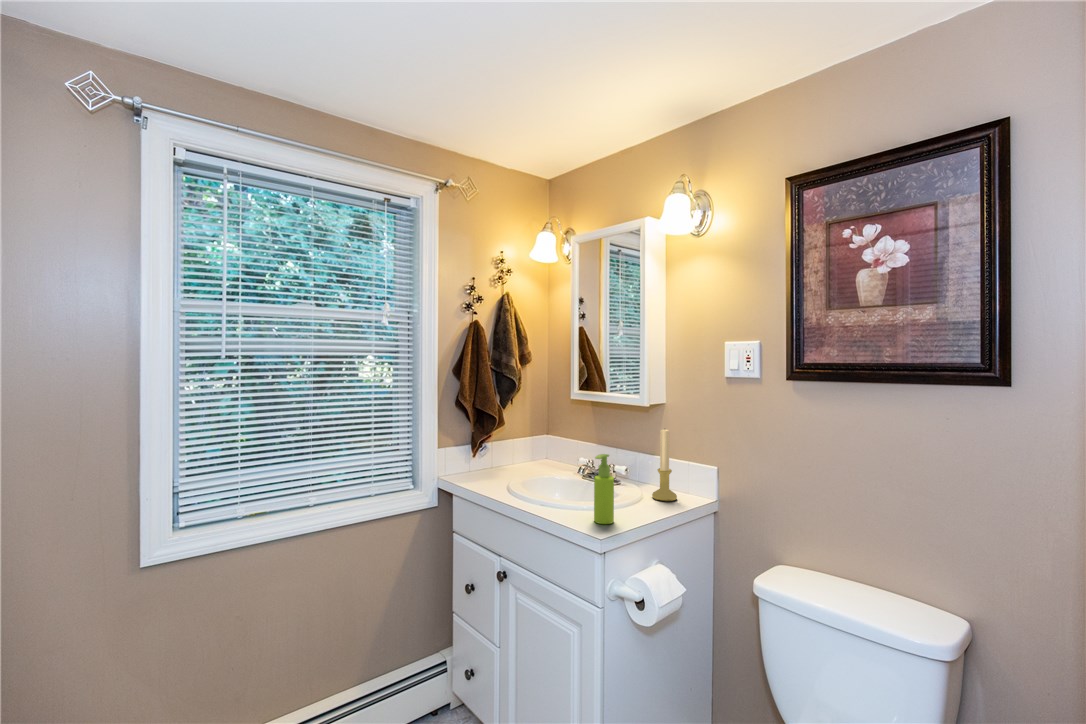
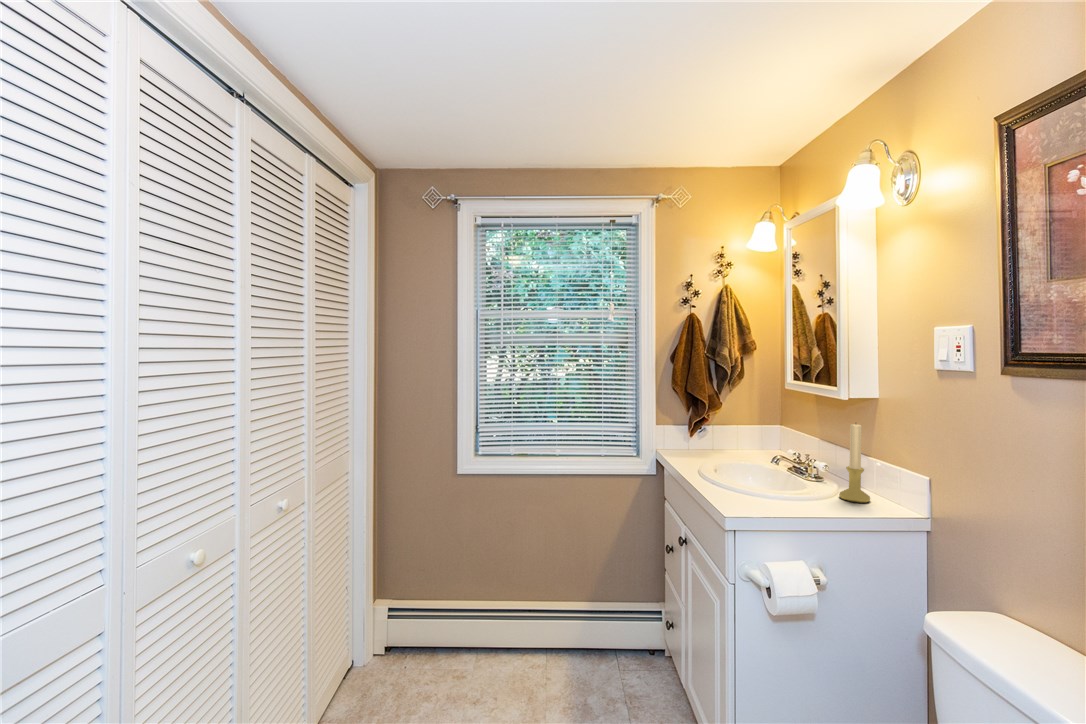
soap dispenser: present [594,454,614,524] -> none [737,438,760,504]

